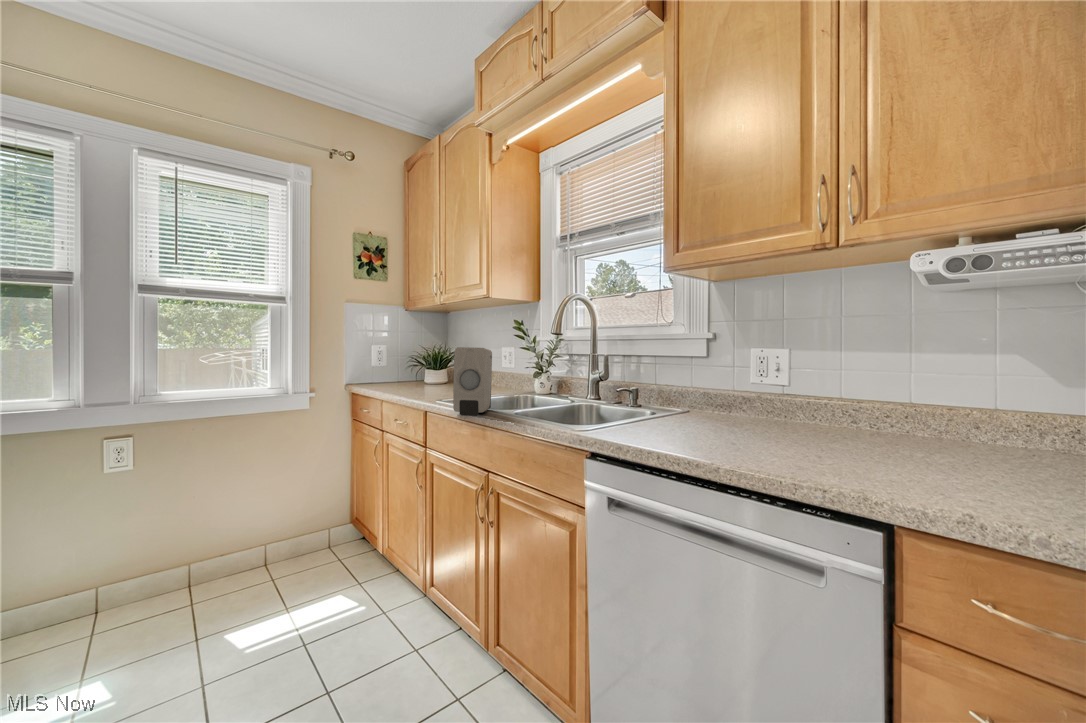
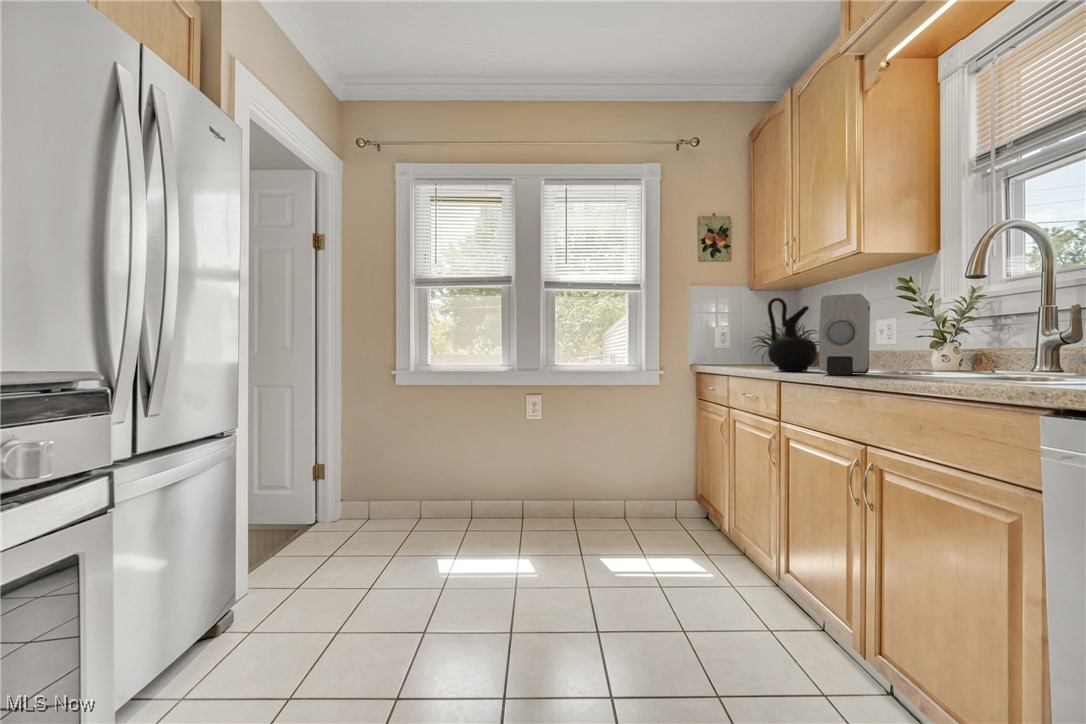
ceramic jug: none [414,337,454,404] -> present [768,298,817,371]

